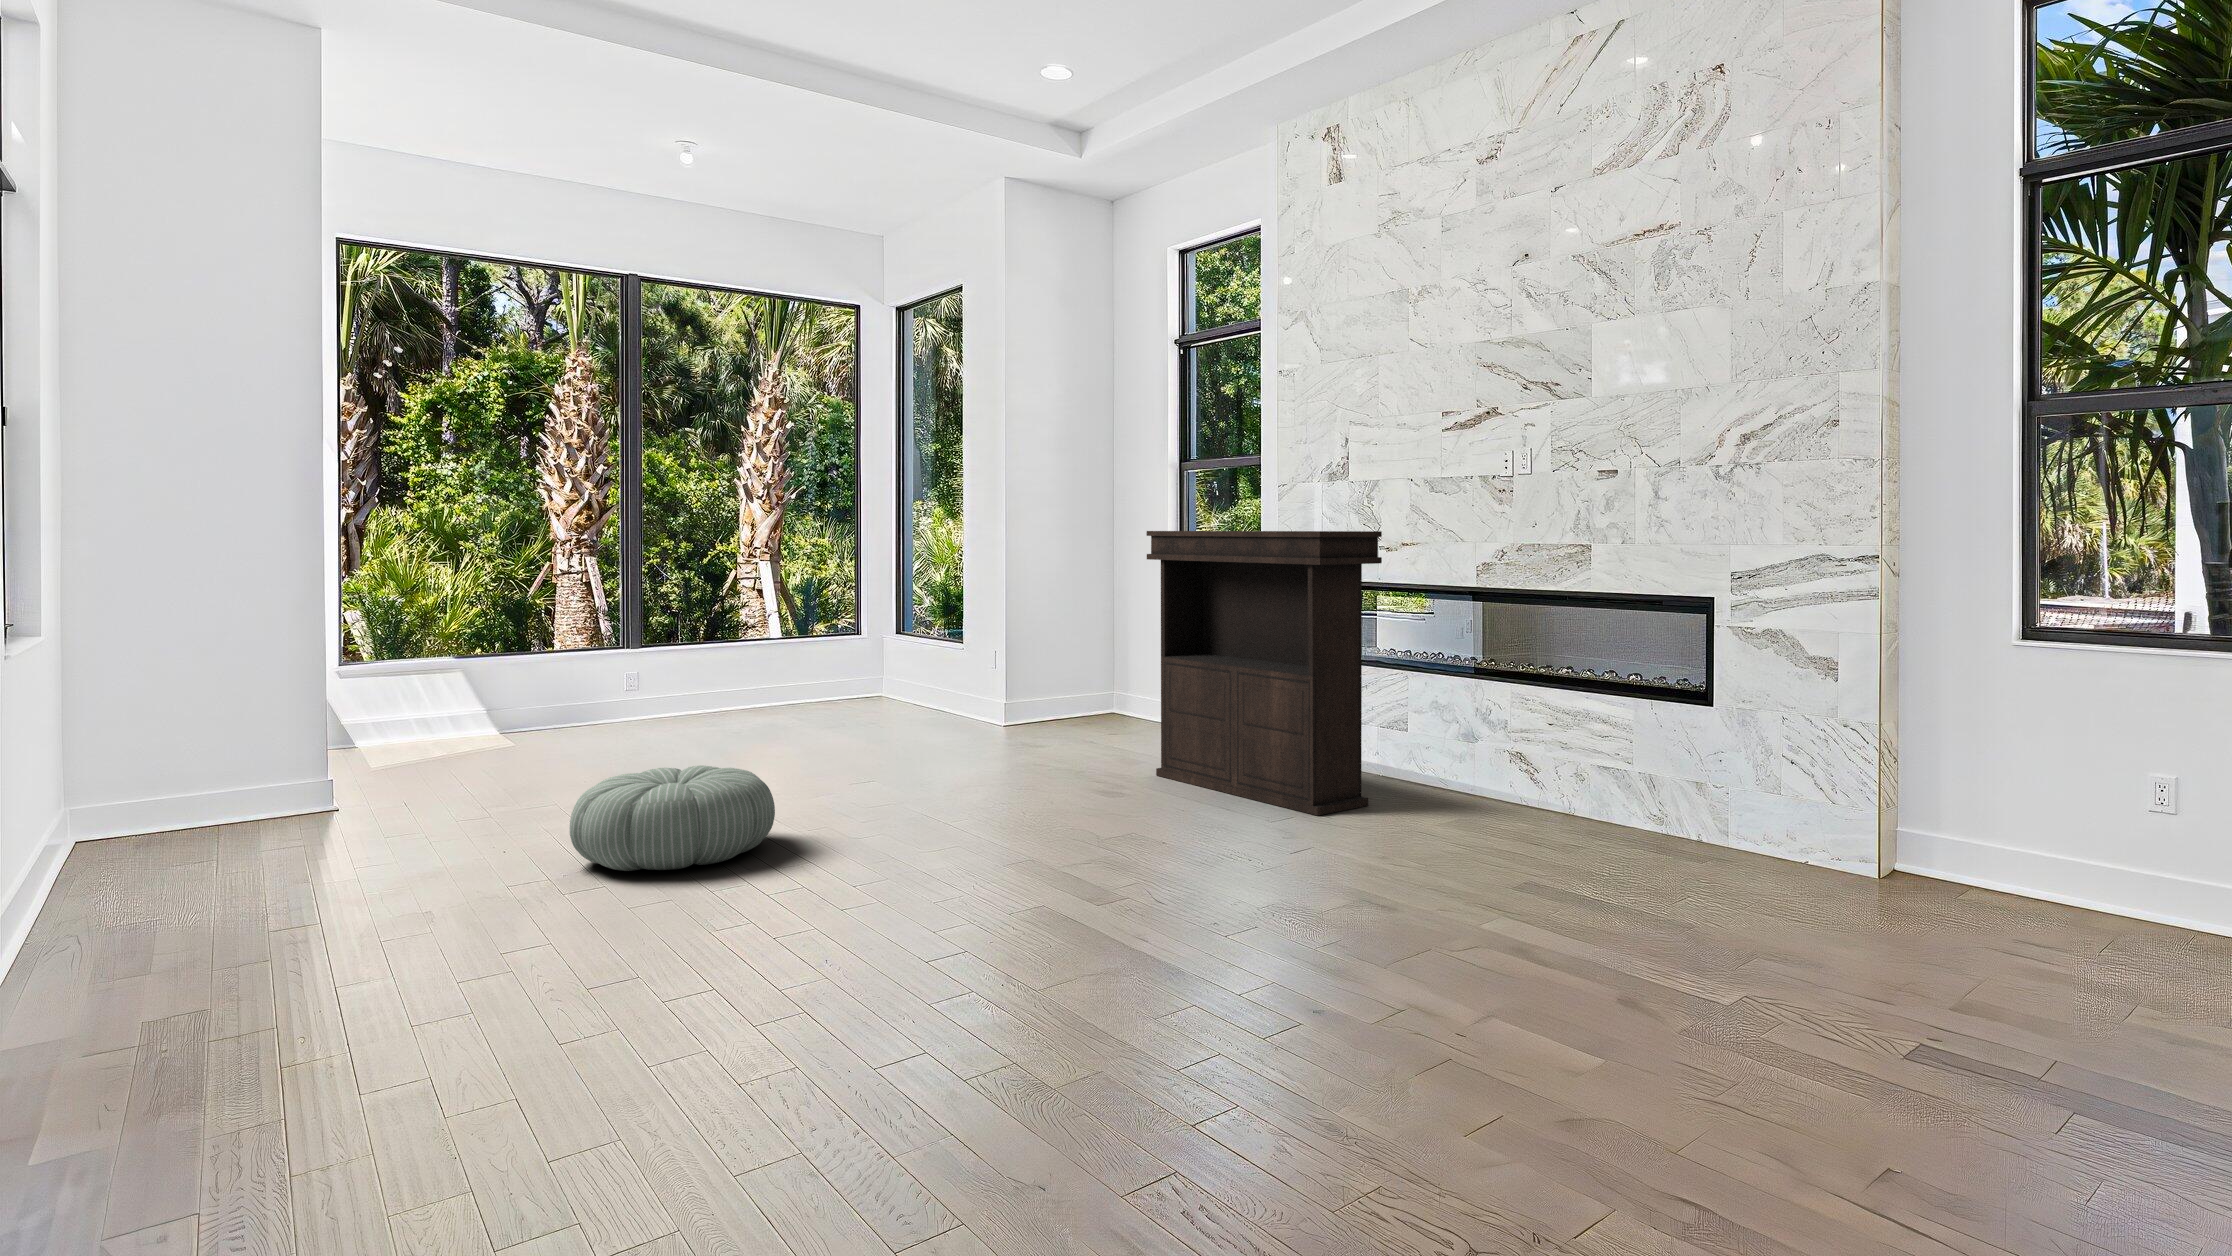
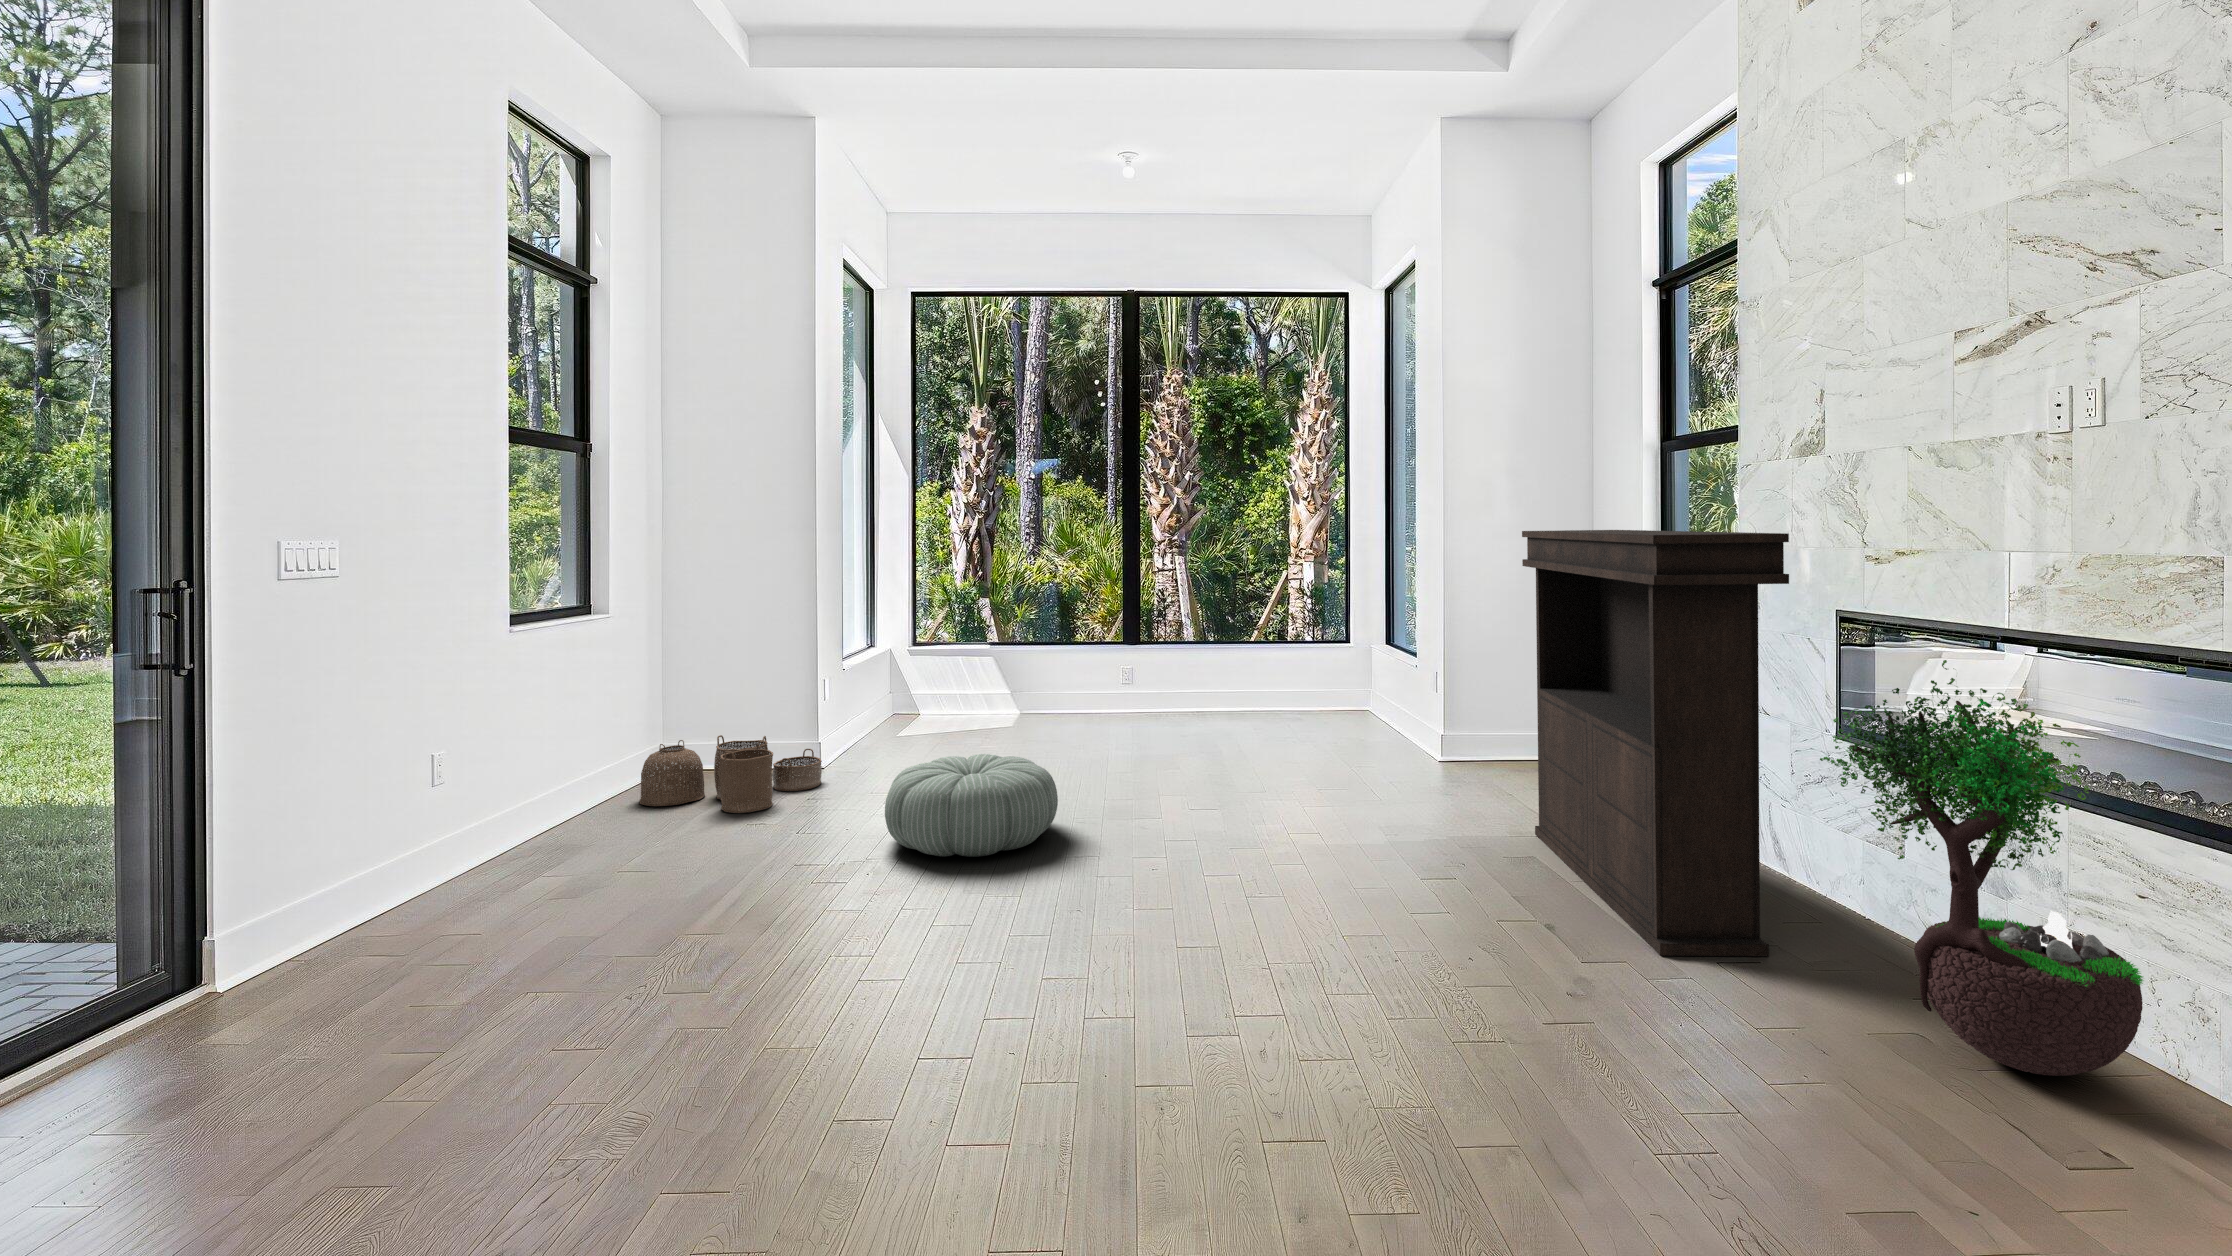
potted tree: none [1421,602,1563,821] -> present [1820,660,2143,1076]
woven basket: none [54,794,334,911] -> present [640,735,822,813]

